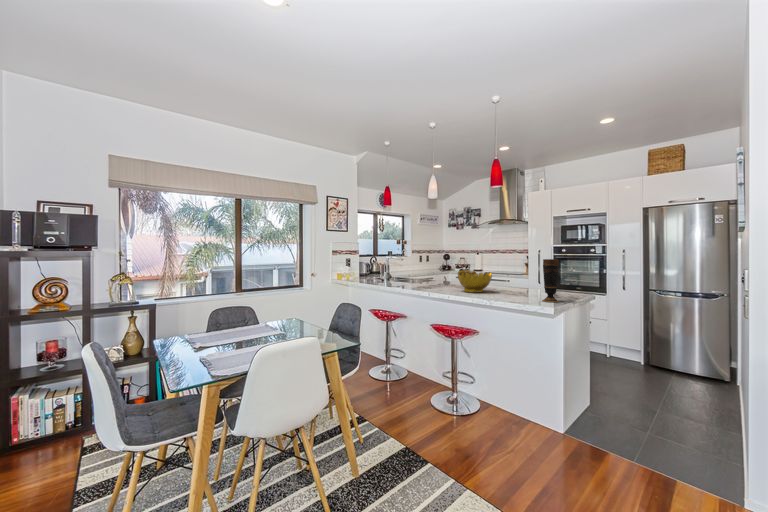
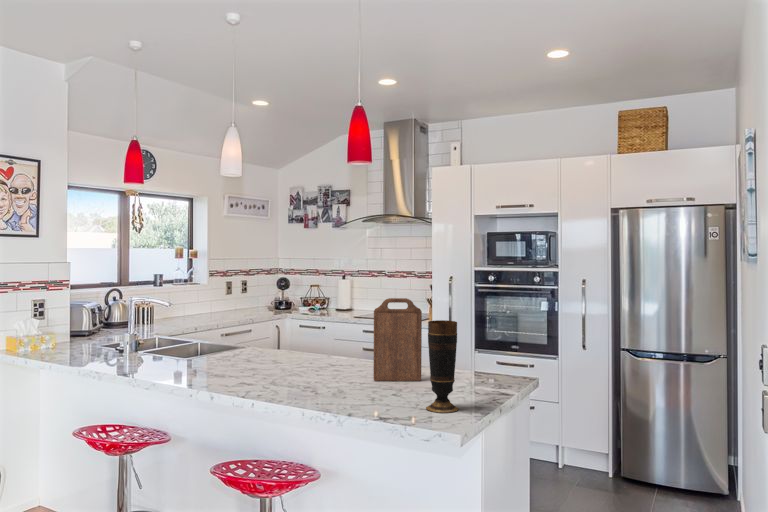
cutting board: none [509,253,534,293] -> present [374,298,422,381]
decorative bowl: present [458,270,492,293] -> none [267,332,339,386]

